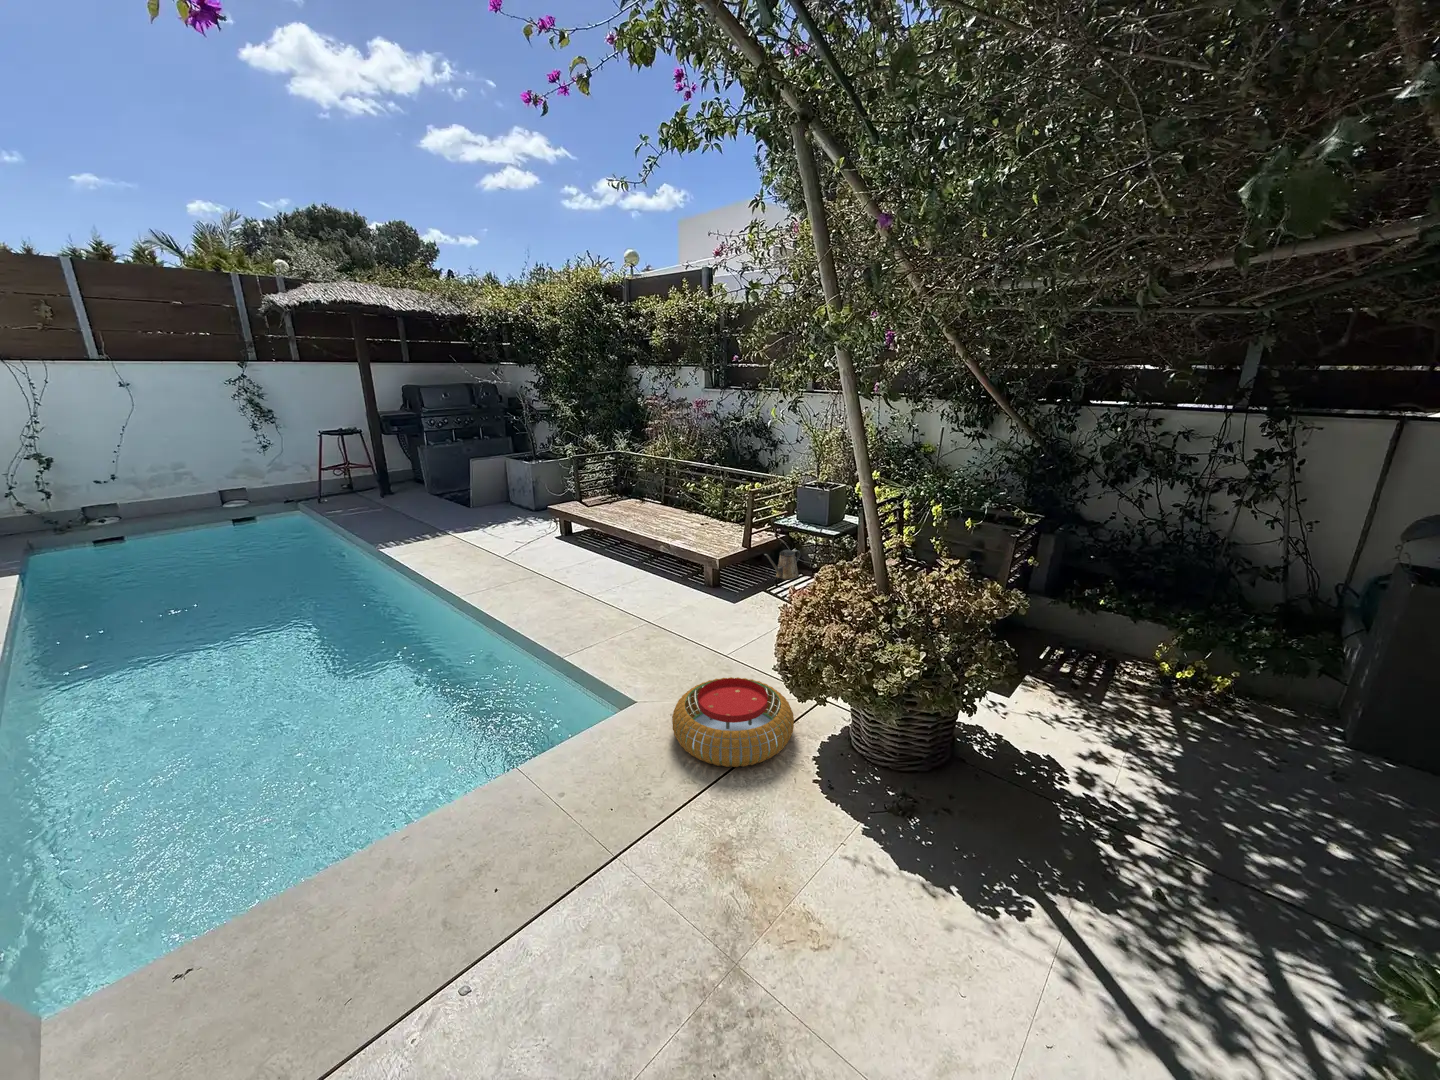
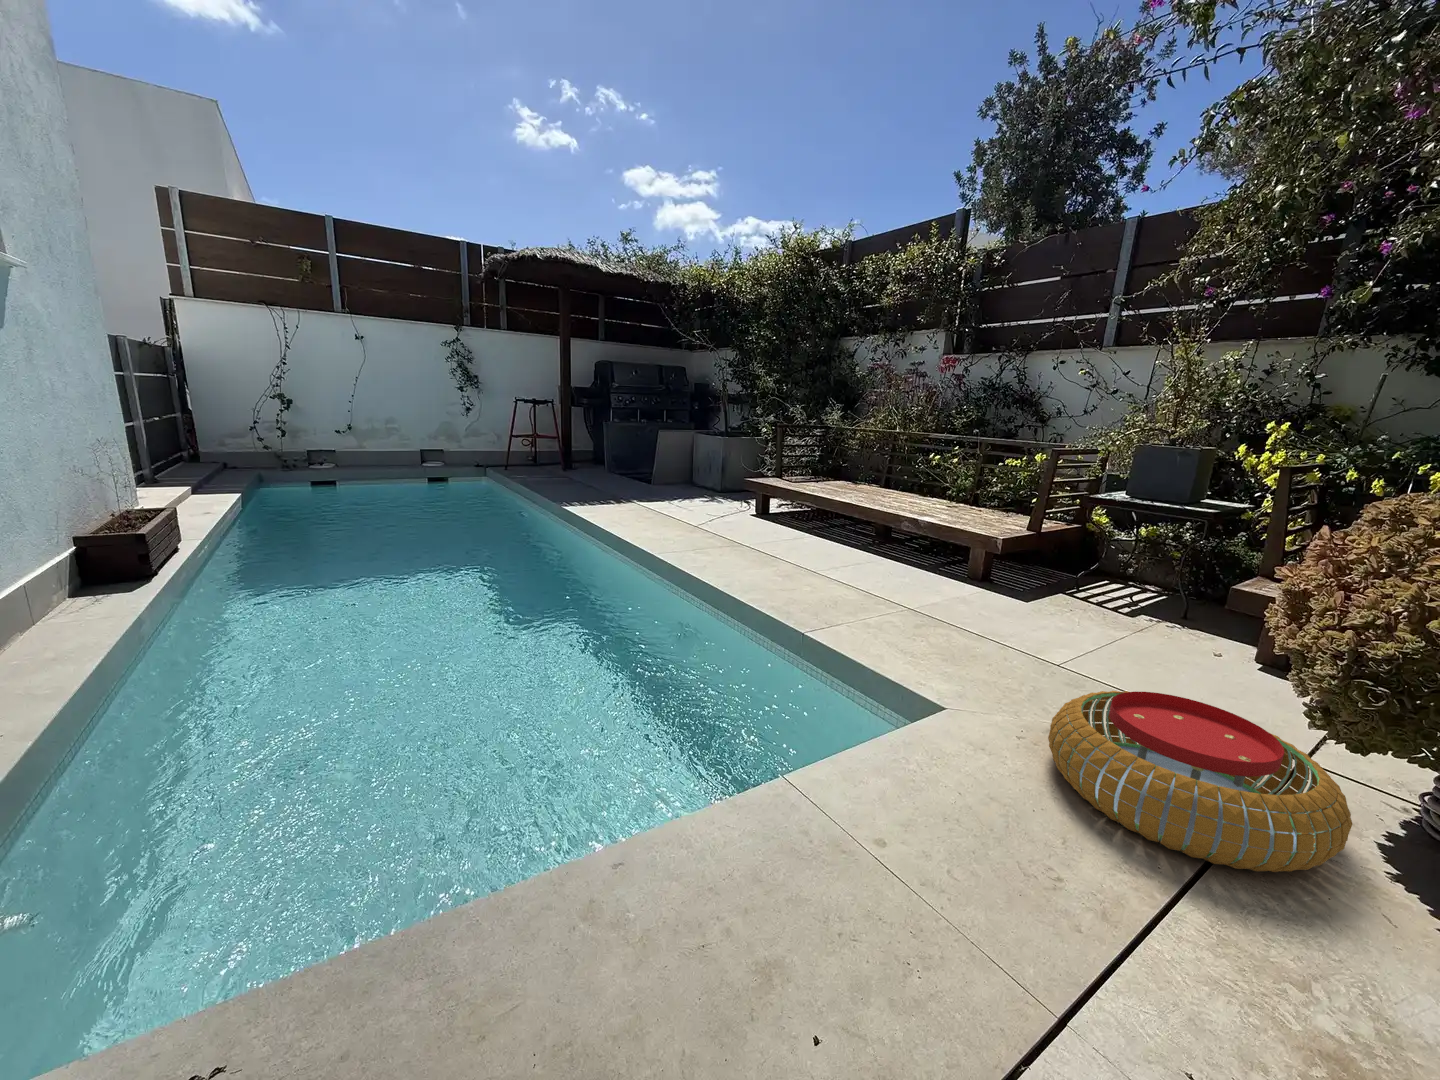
watering can: present [764,550,800,579] -> none [1066,542,1111,585]

